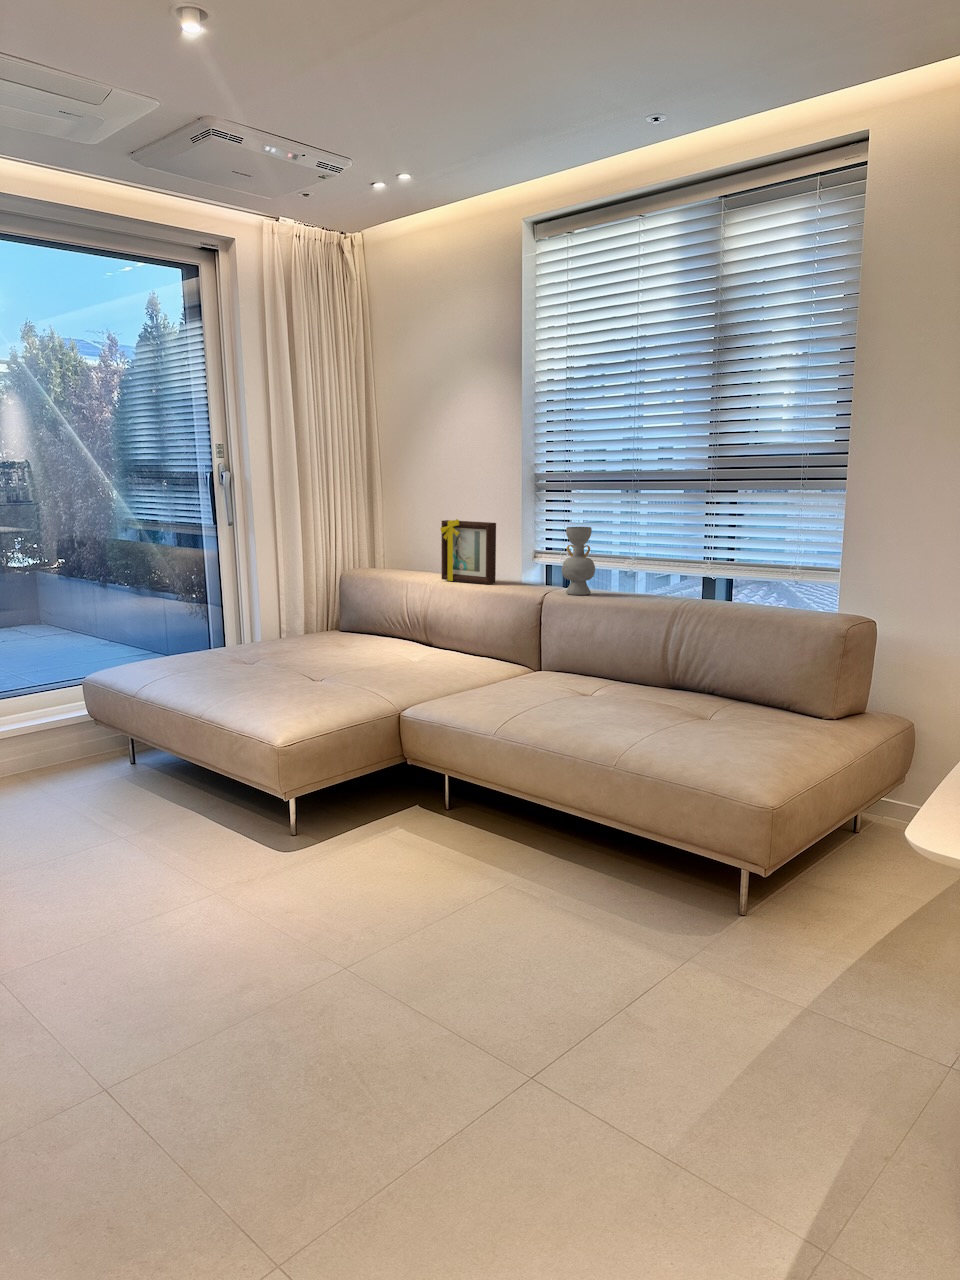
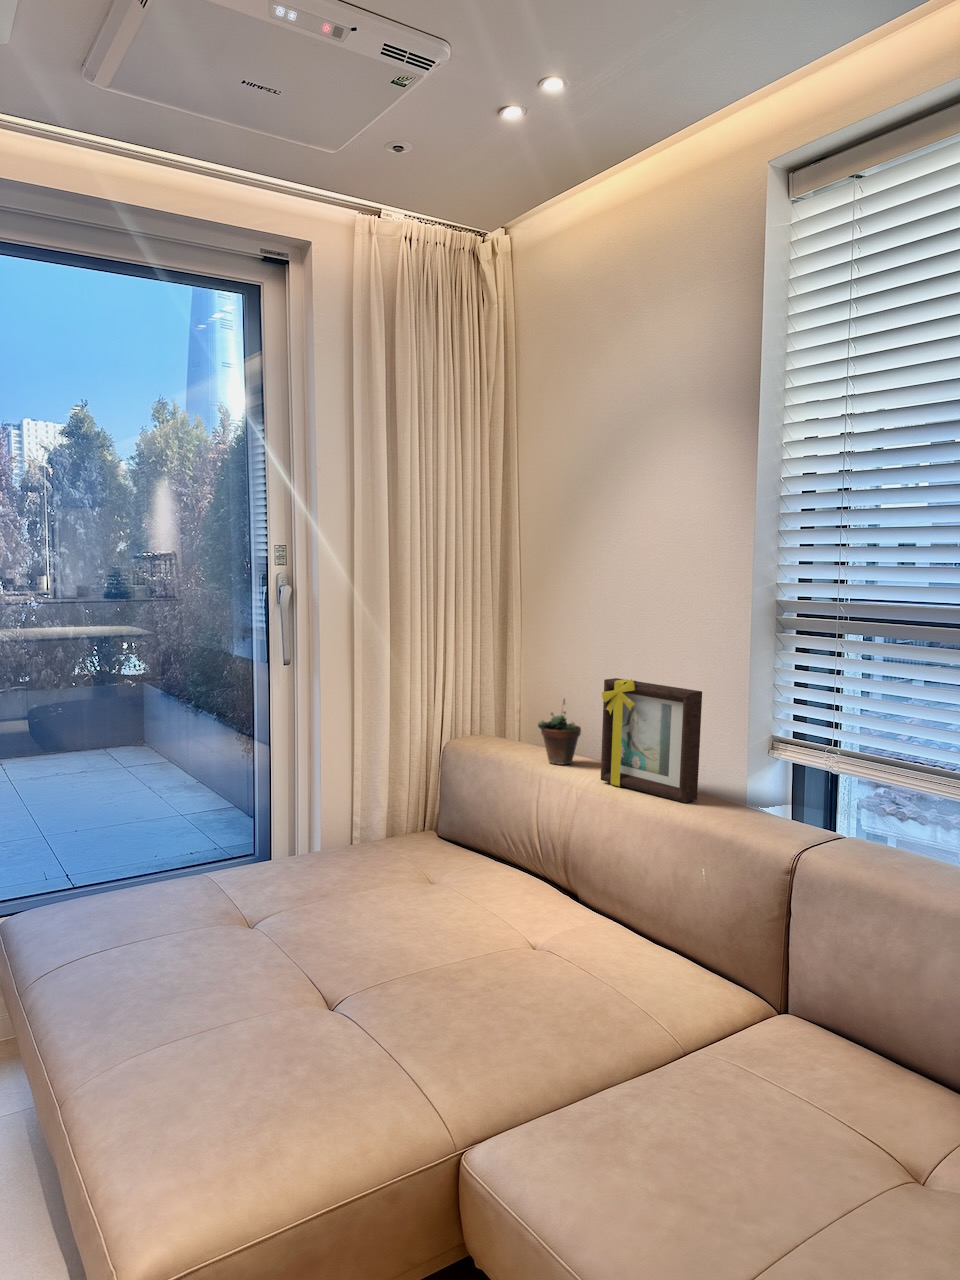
decorative vase: present [562,527,595,595] -> none [839,720,915,866]
succulent plant: none [401,536,427,577] -> present [538,699,581,765]

